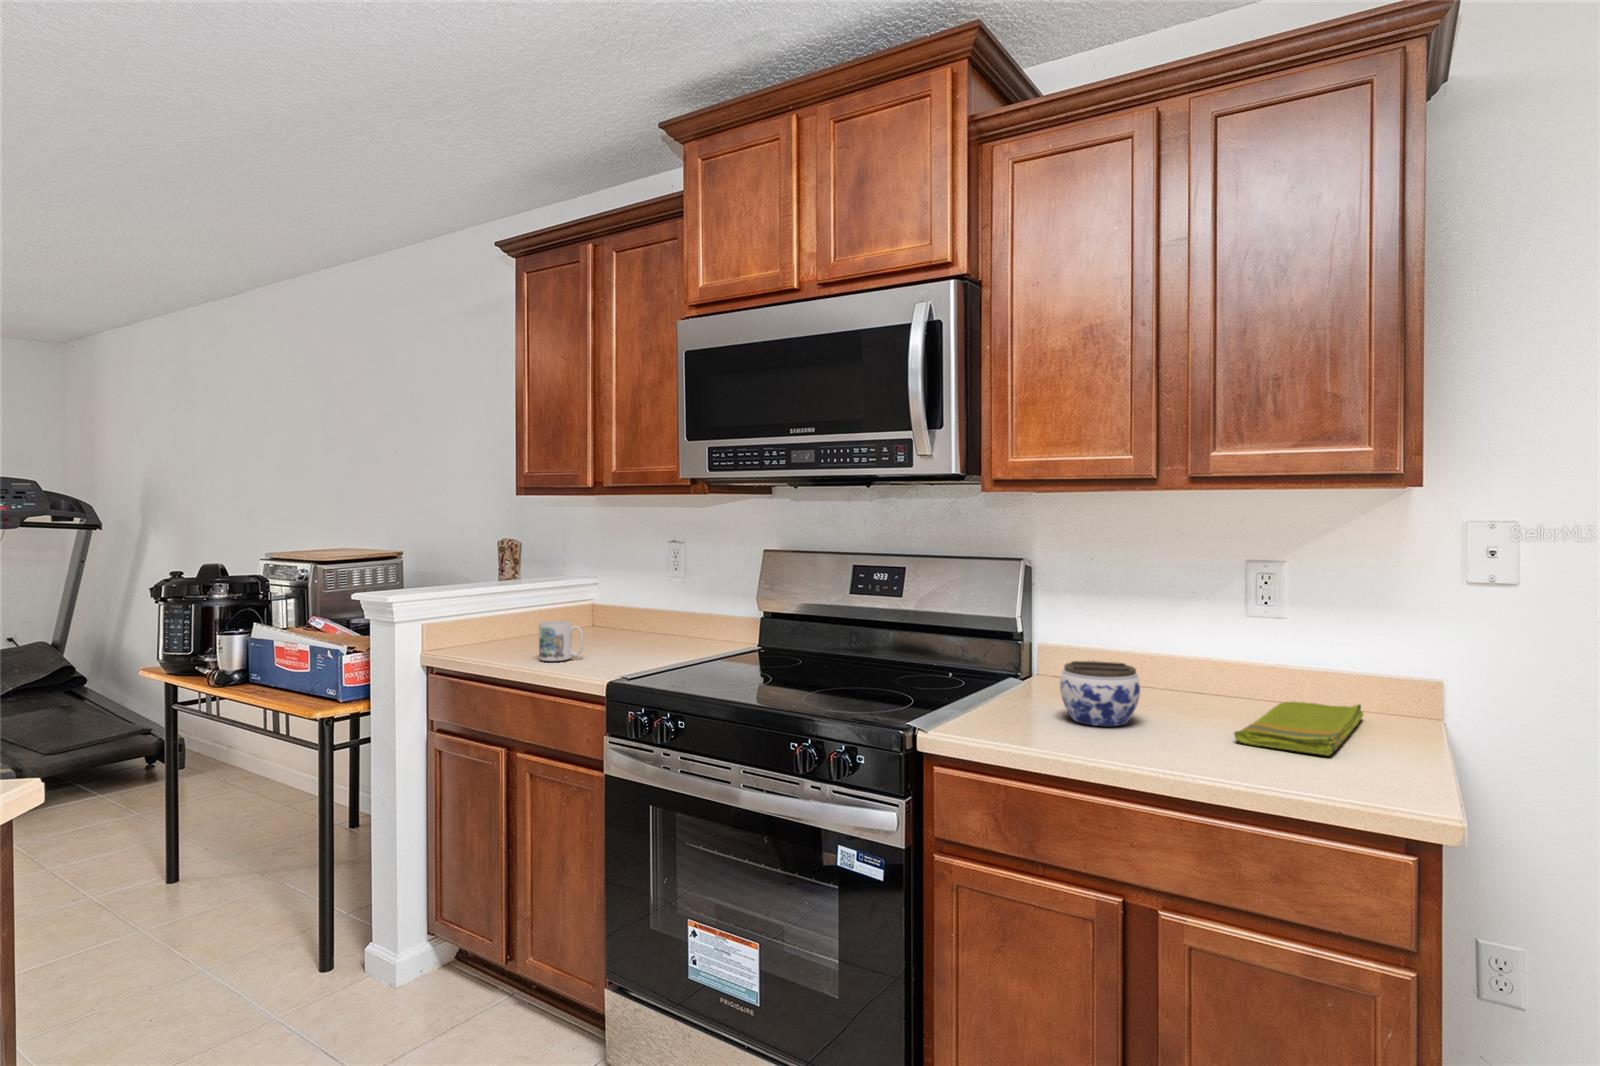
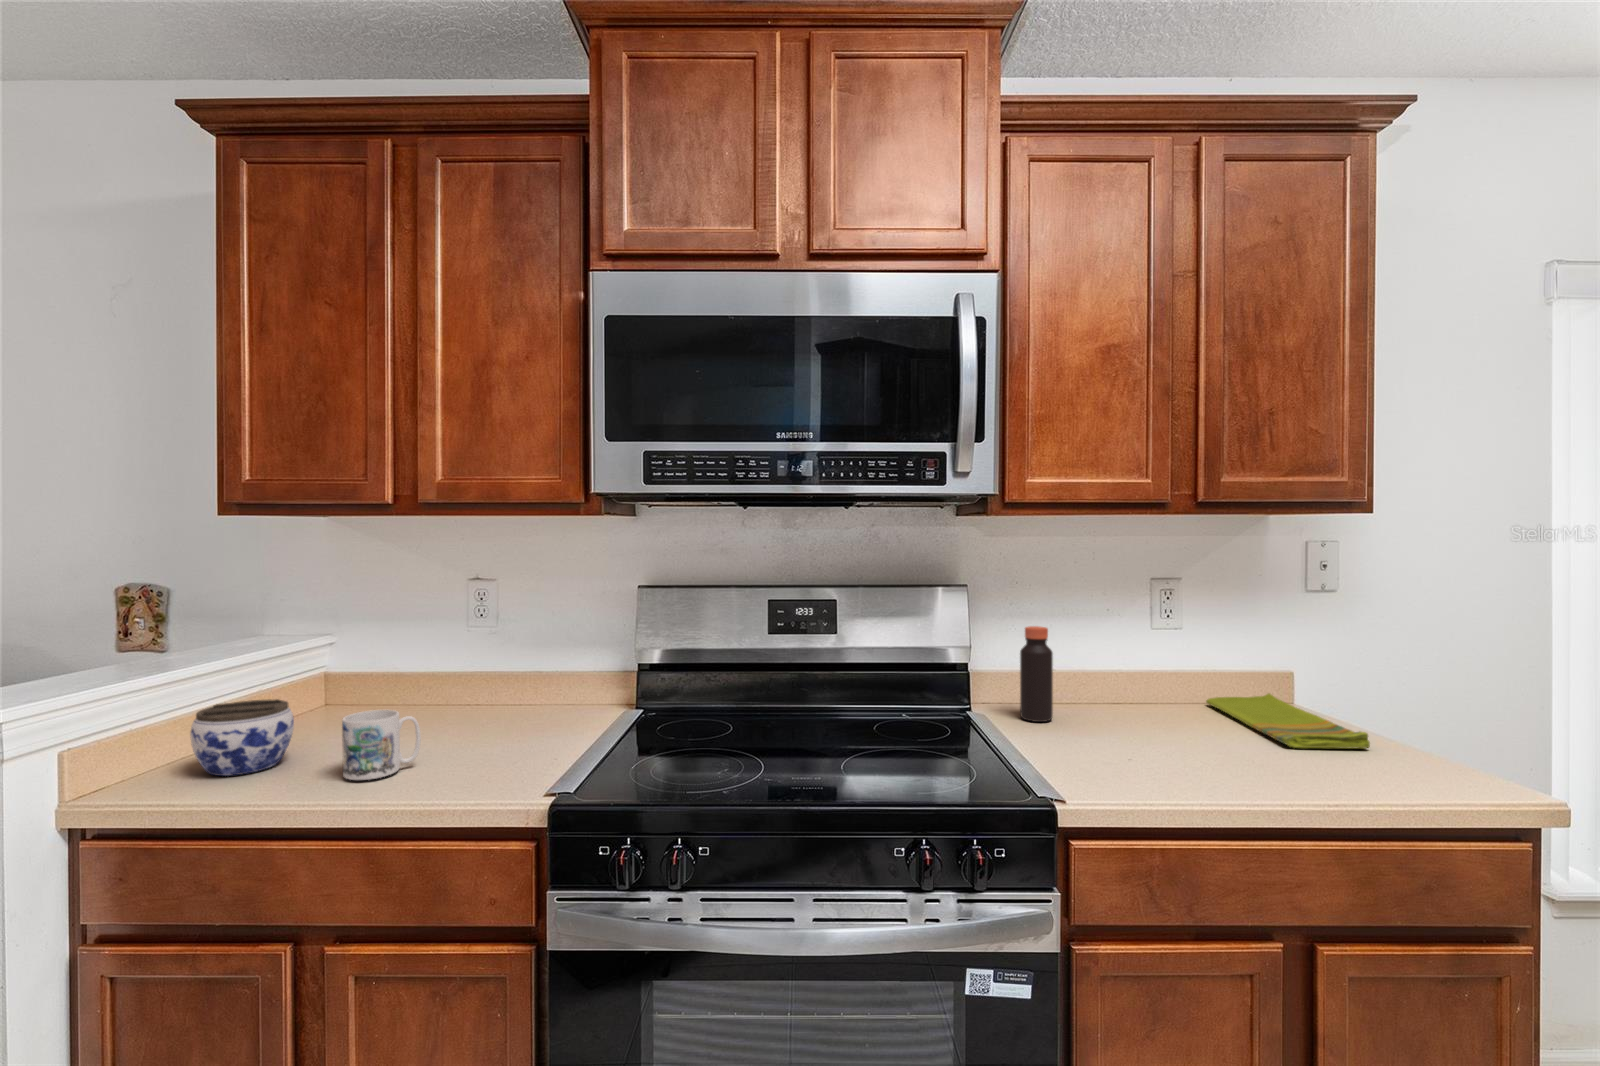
bottle: none [1038,603,1070,696] -> present [1020,626,1053,722]
jar: present [1060,661,1140,726] -> present [190,699,294,776]

